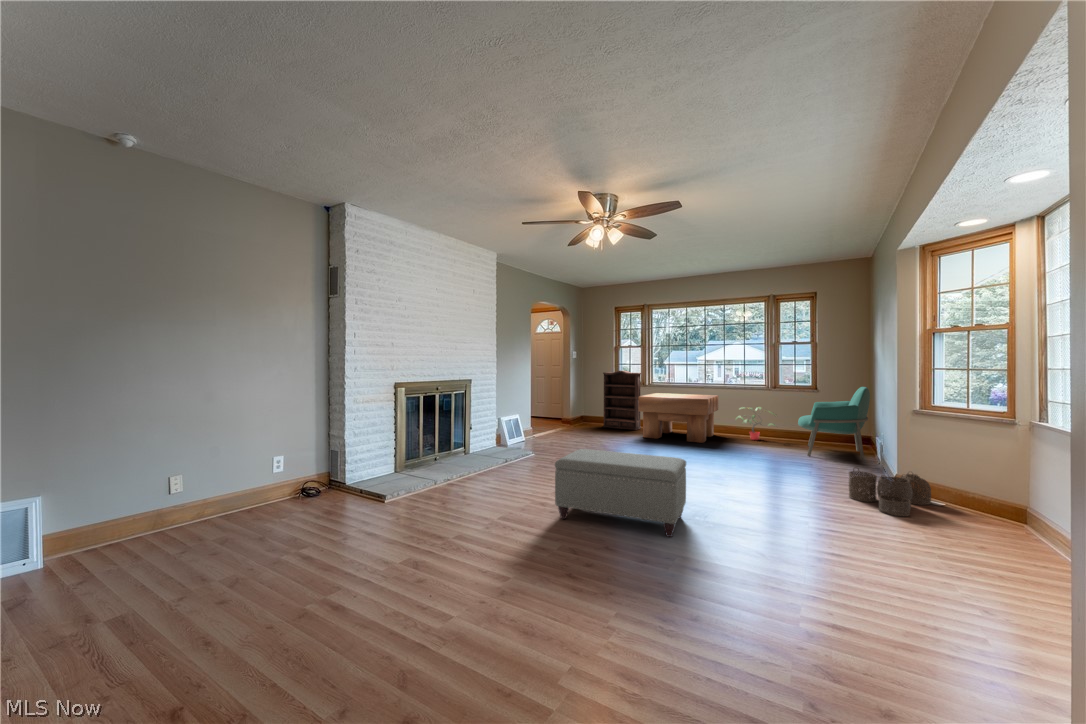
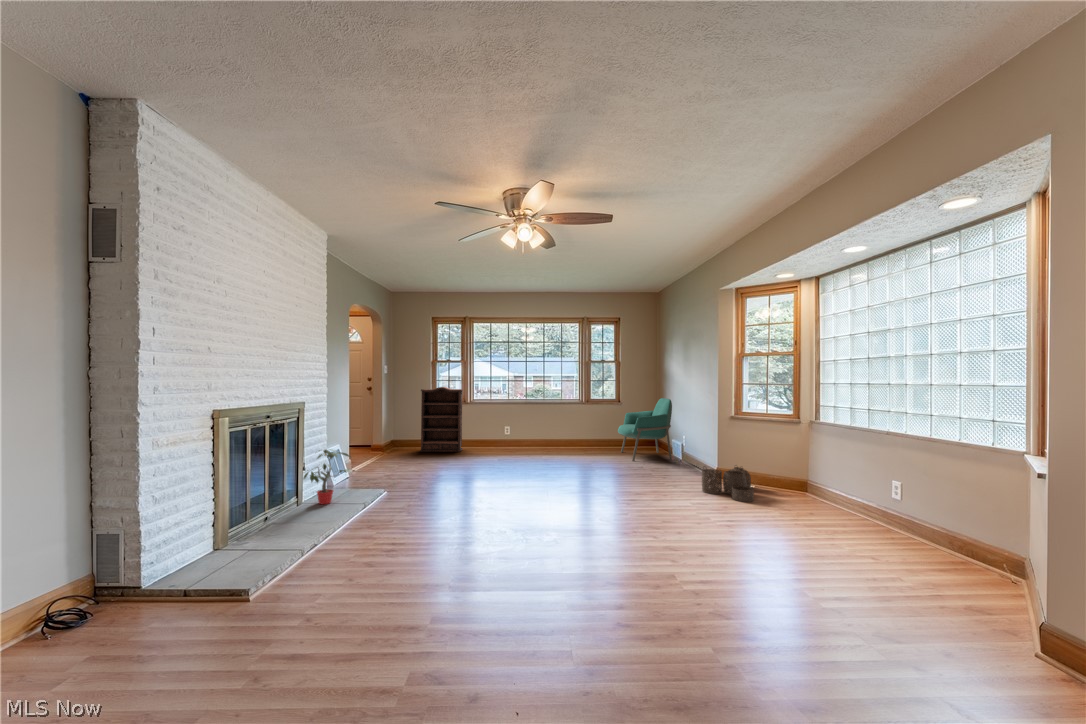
coffee table: present [638,393,718,443] -> none [473,410,544,459]
potted plant: present [737,407,775,440] -> present [304,450,350,504]
ottoman: present [555,449,686,537] -> none [508,476,647,564]

